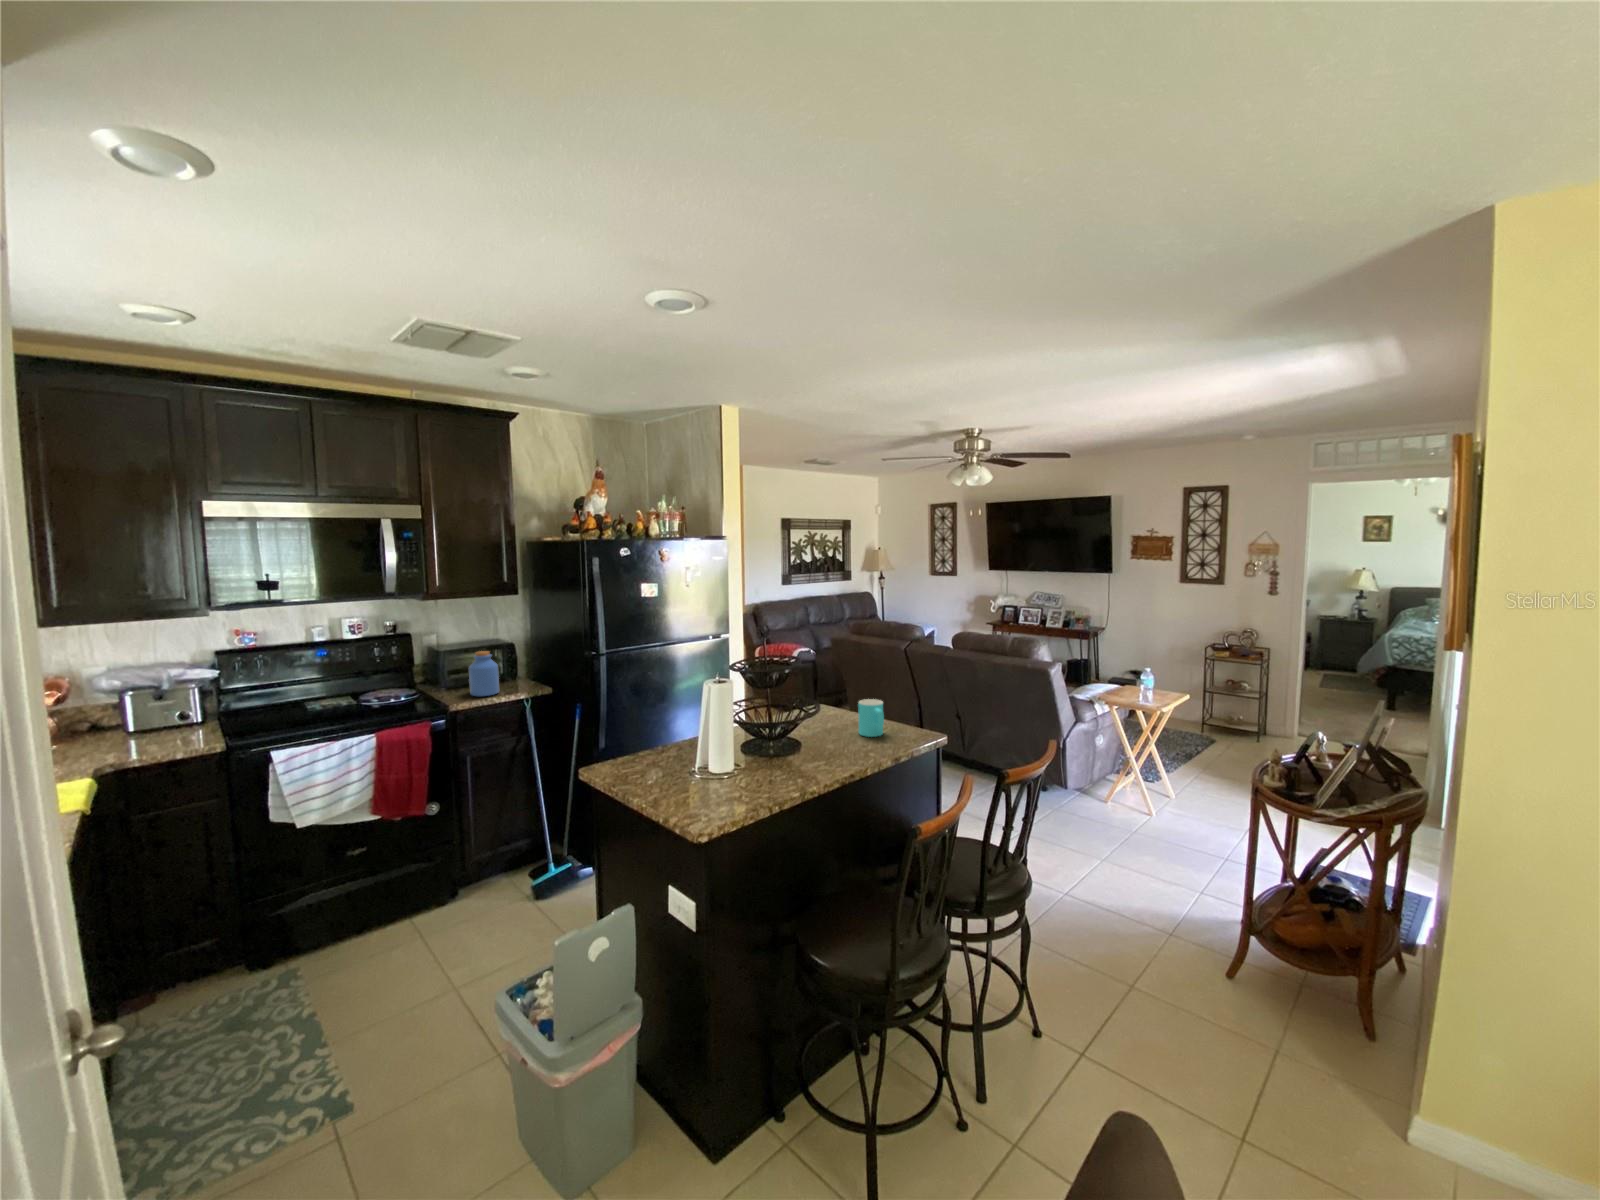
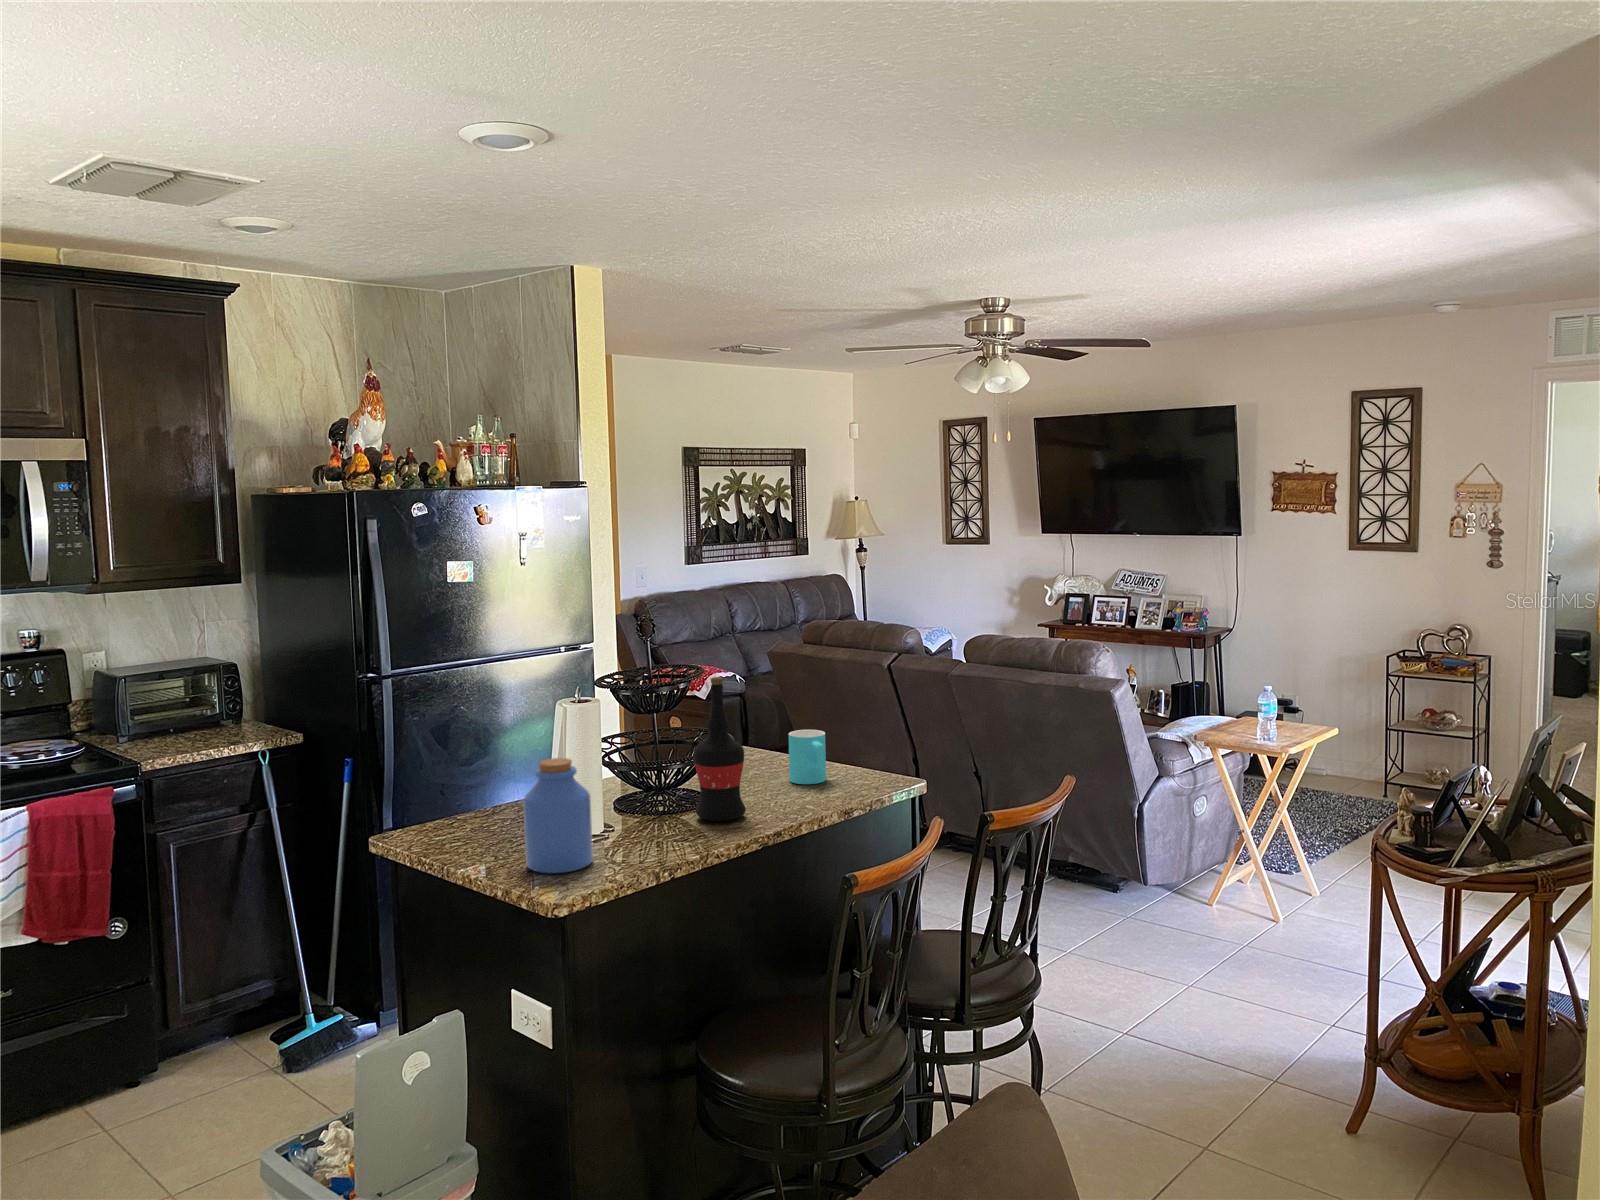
jar: present [469,651,499,696] -> present [523,758,593,873]
wine bottle: none [797,666,832,766] -> present [694,677,746,821]

